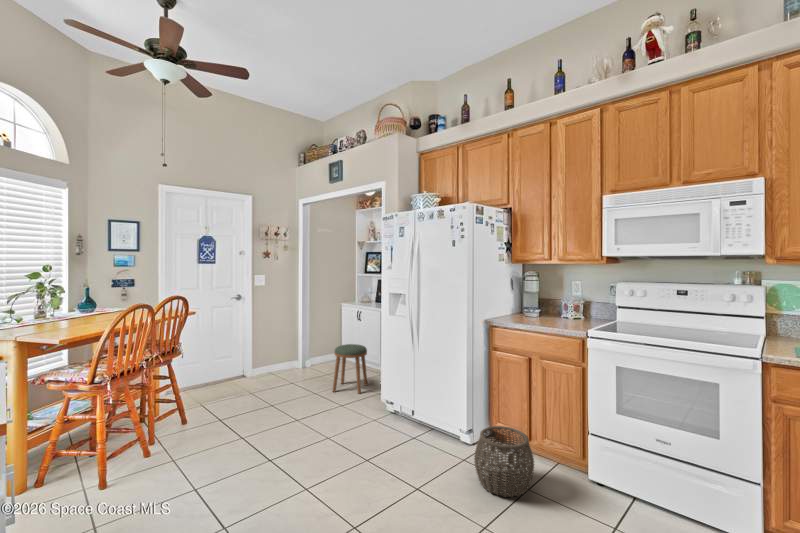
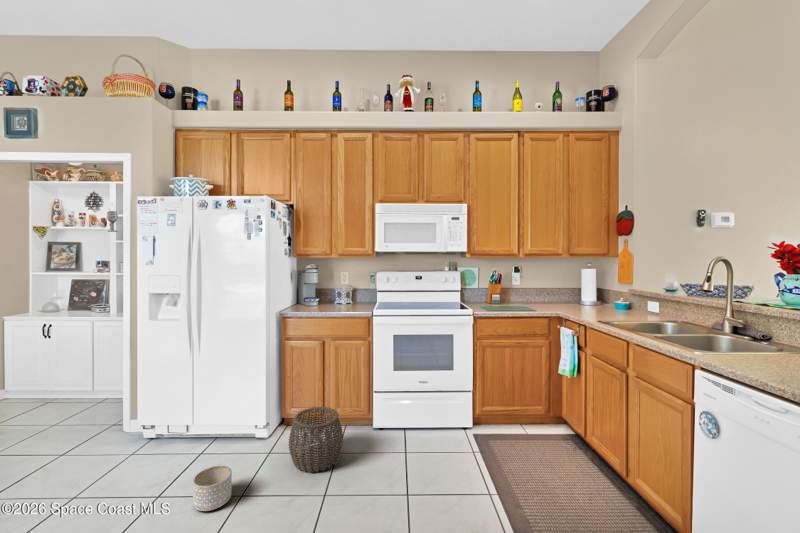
stool: present [333,344,367,394] -> none [33,364,94,438]
planter: none [388,449,418,486] -> present [193,466,232,511]

